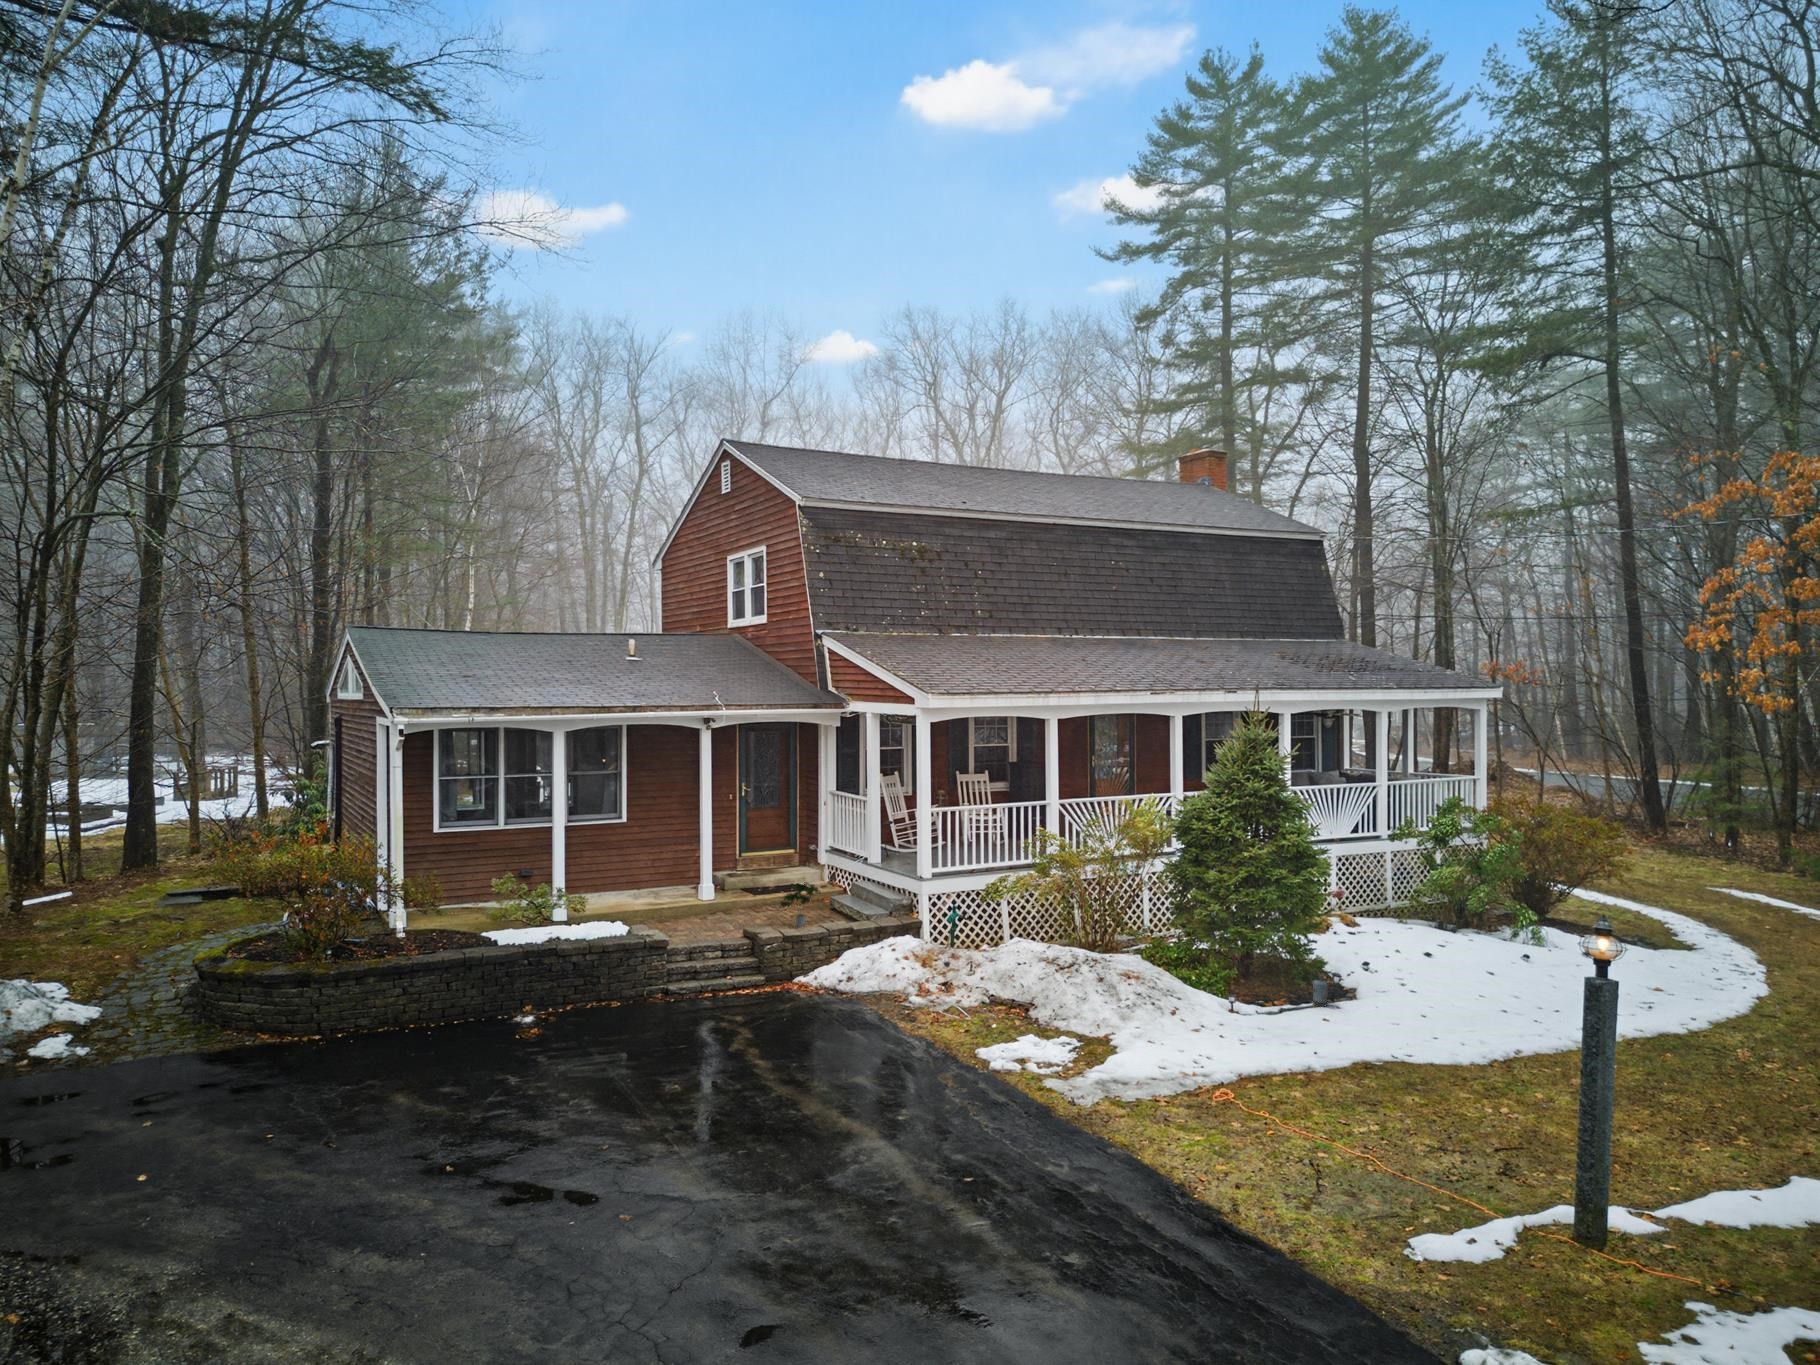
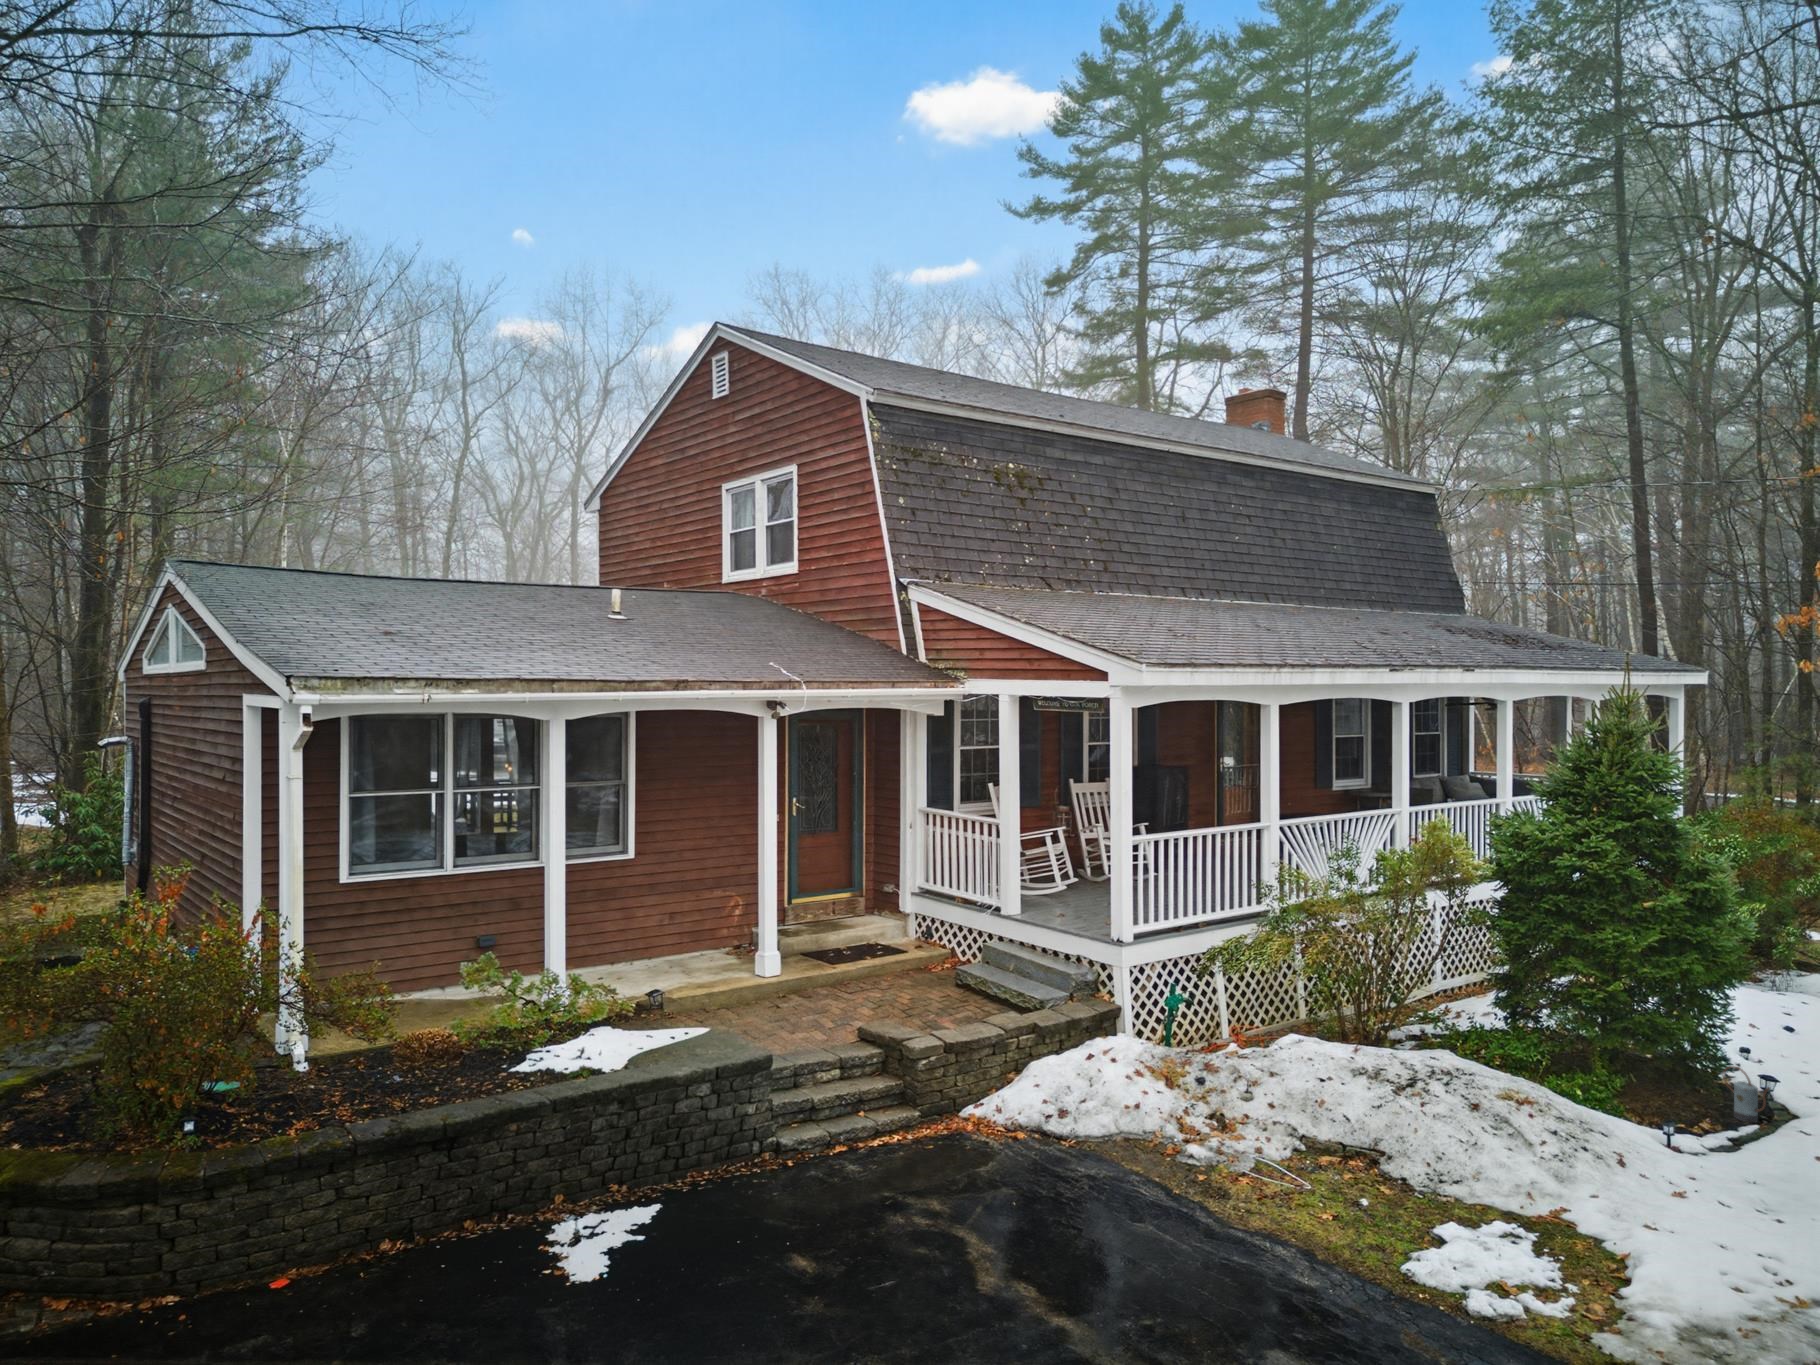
potted plant: present [780,882,820,927] -> none [919,954,978,1024]

